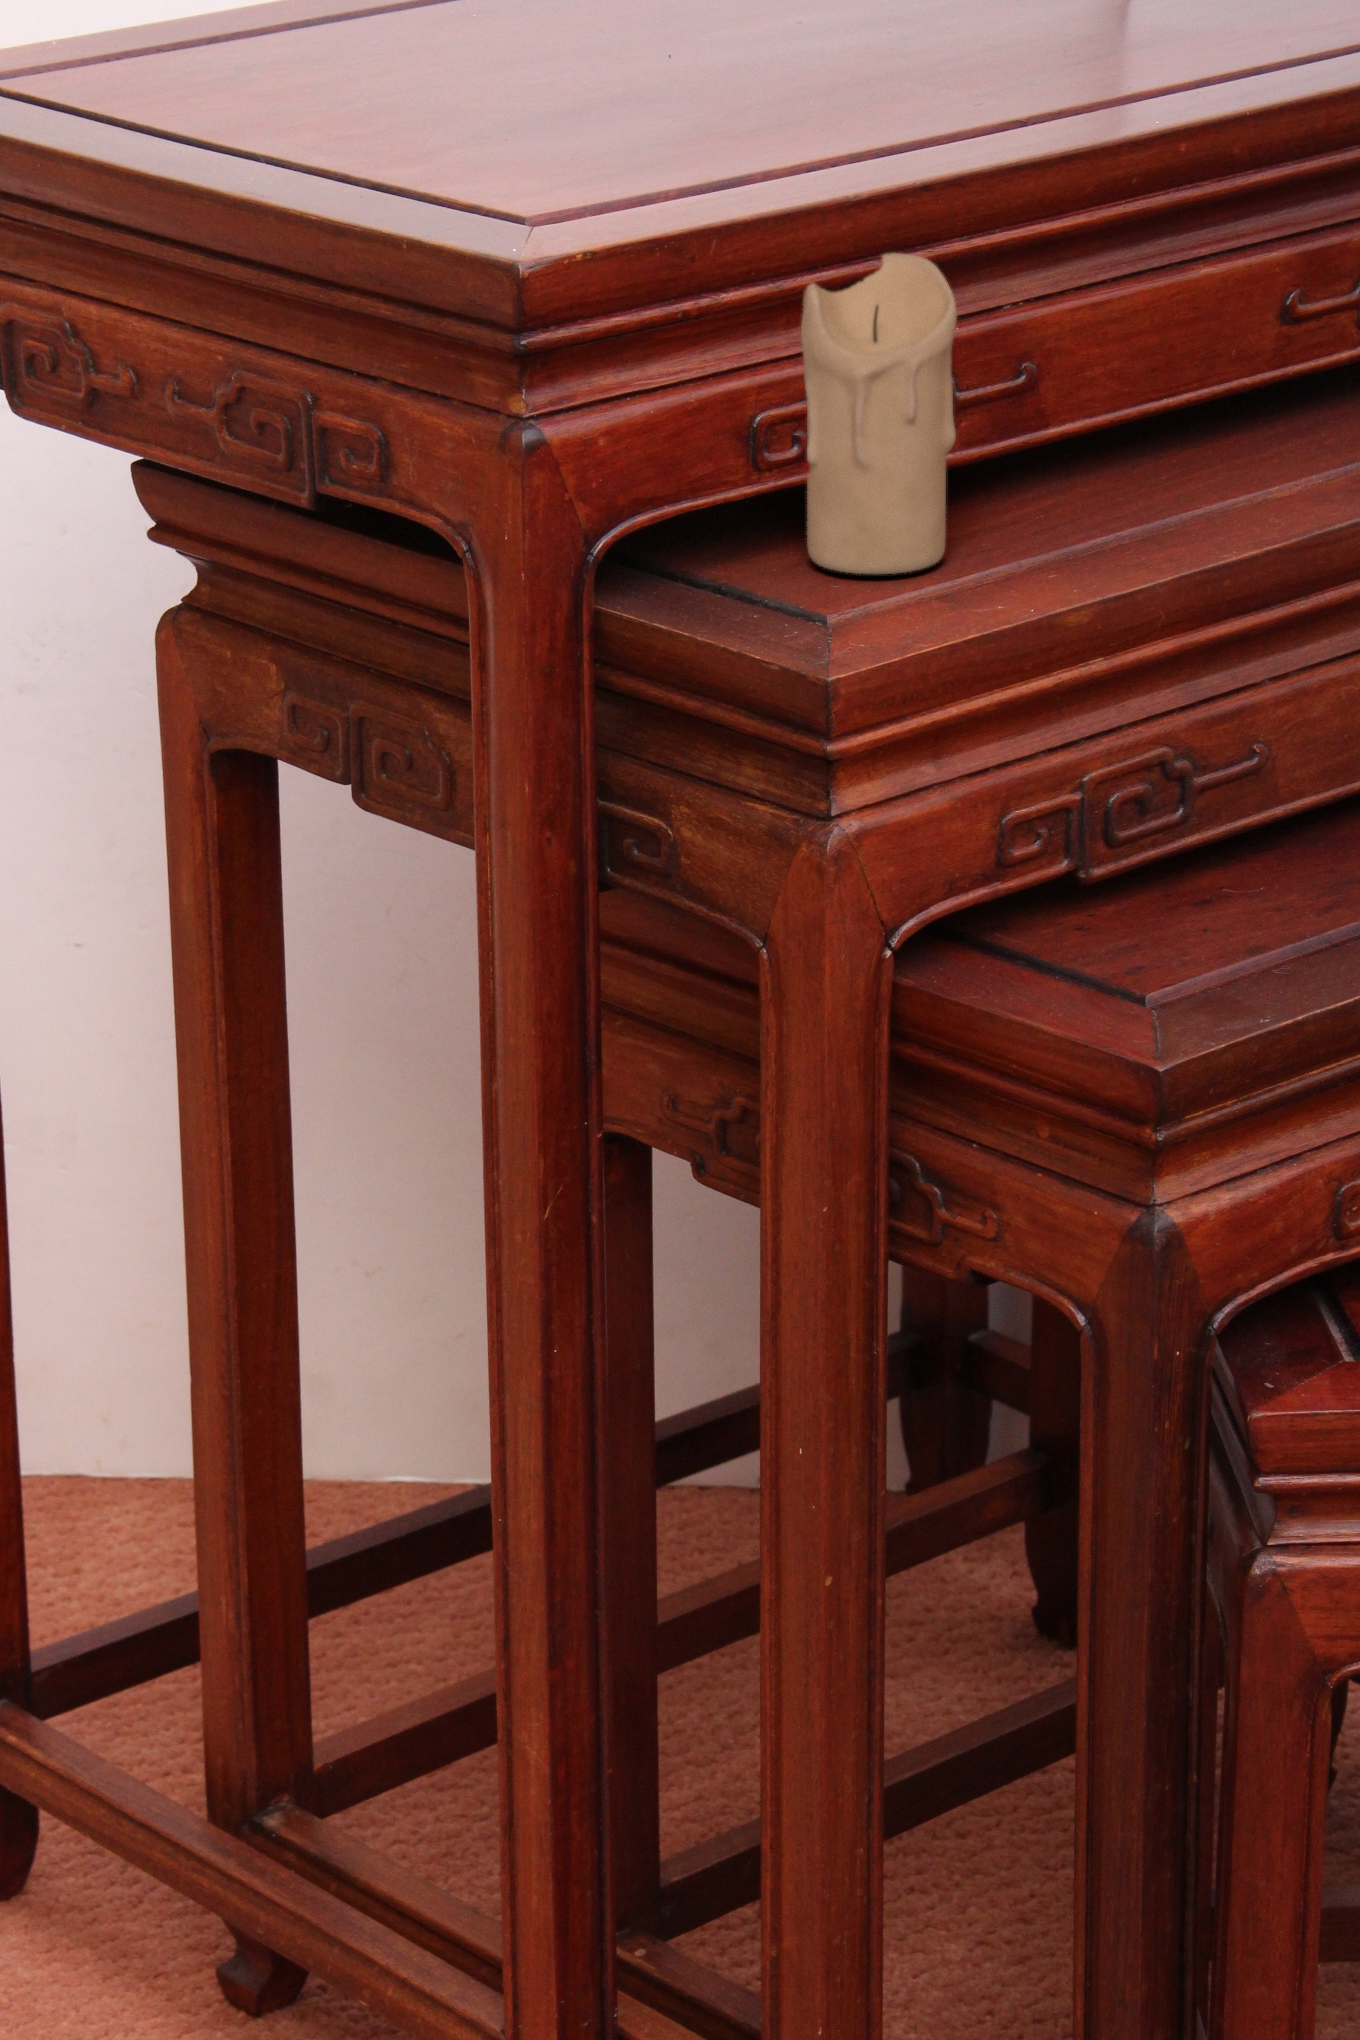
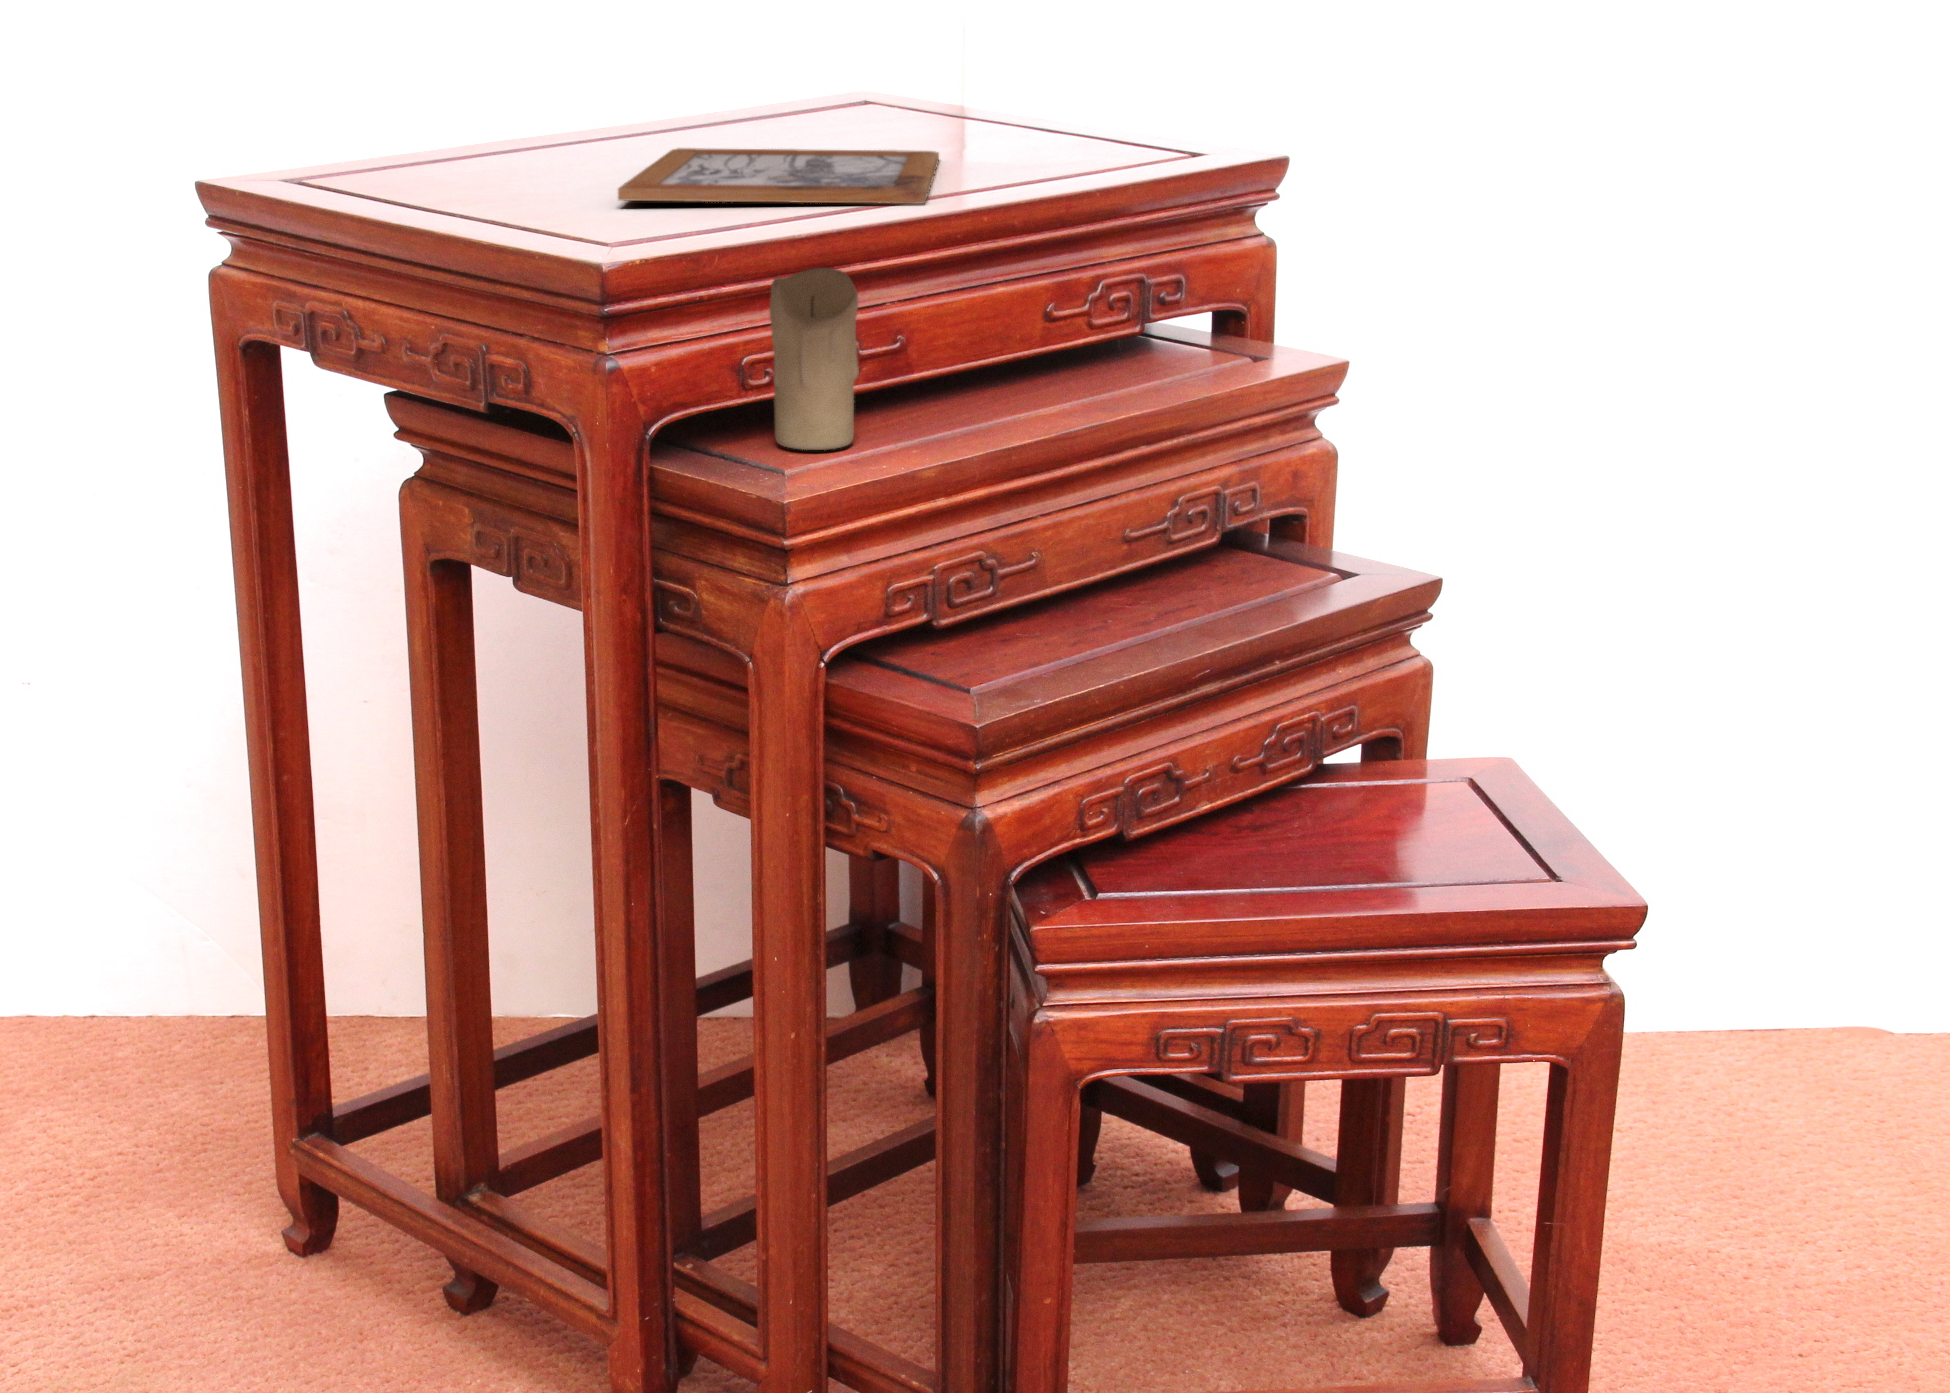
picture frame: none [536,7,1094,133] -> present [618,148,939,204]

